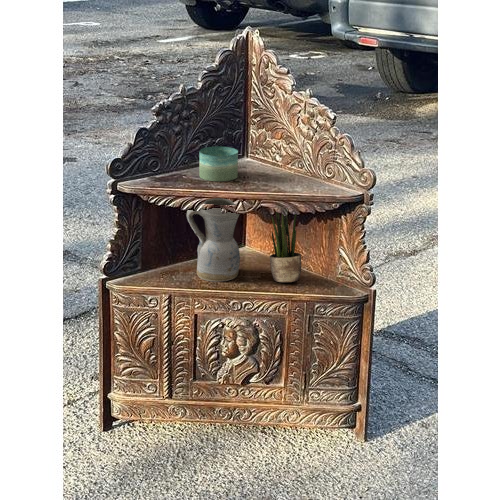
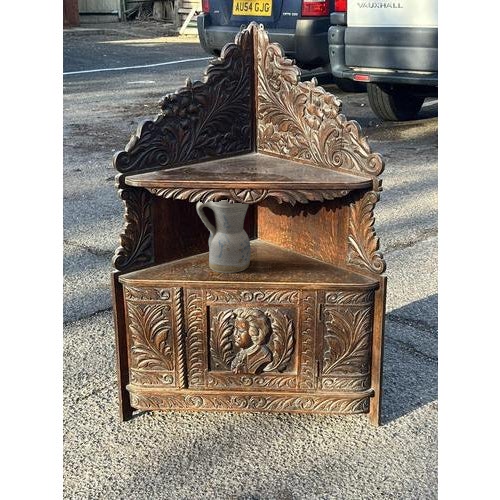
candle: present [199,146,238,181] -> none [207,140,245,173]
potted plant: present [270,212,301,282] -> none [280,195,311,272]

